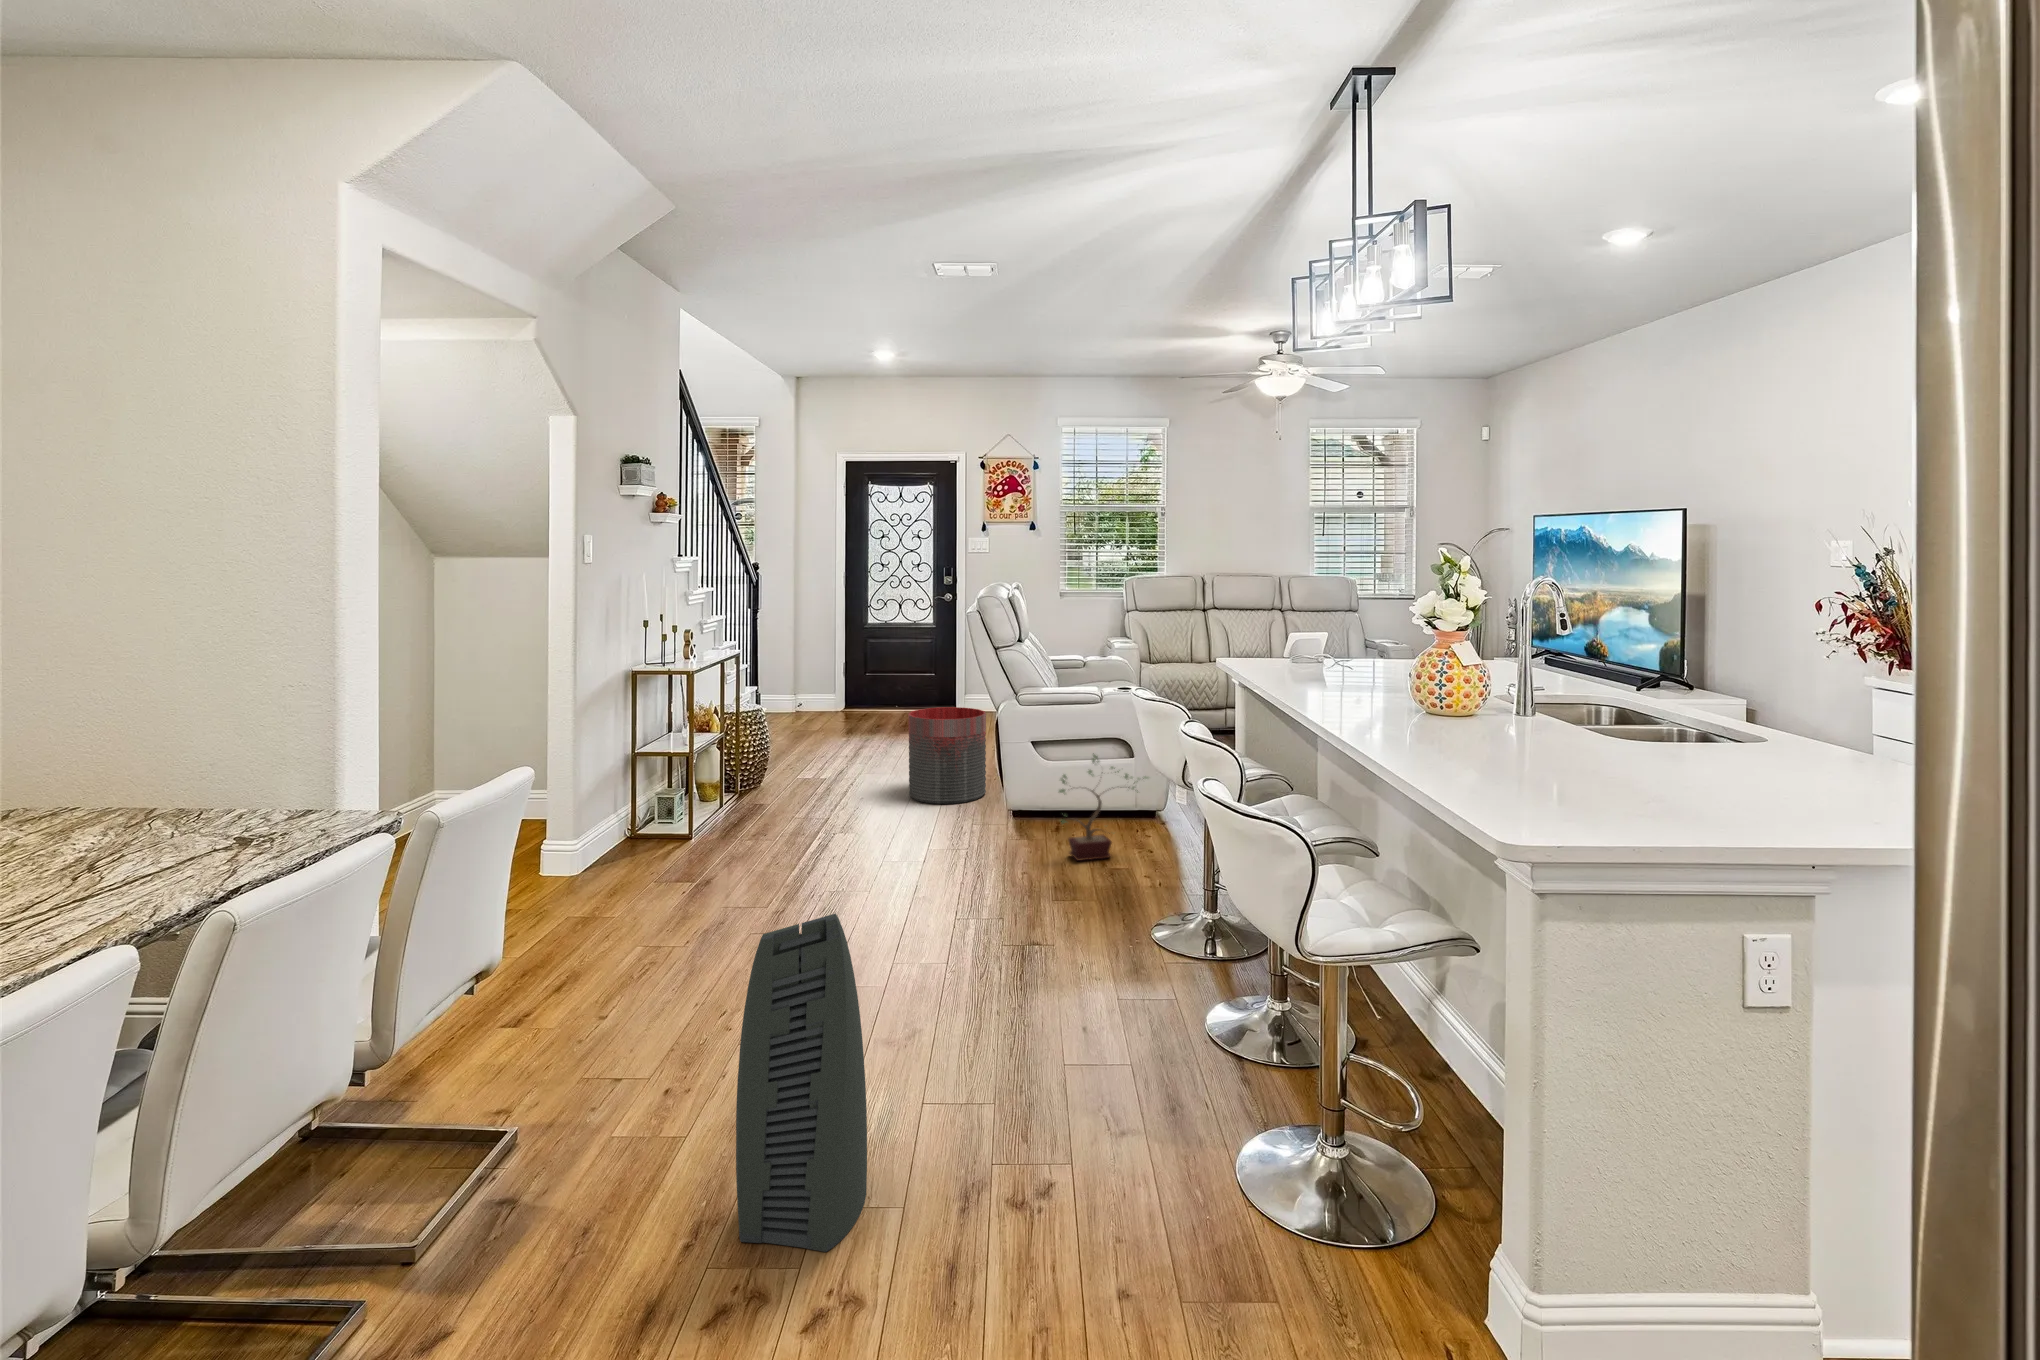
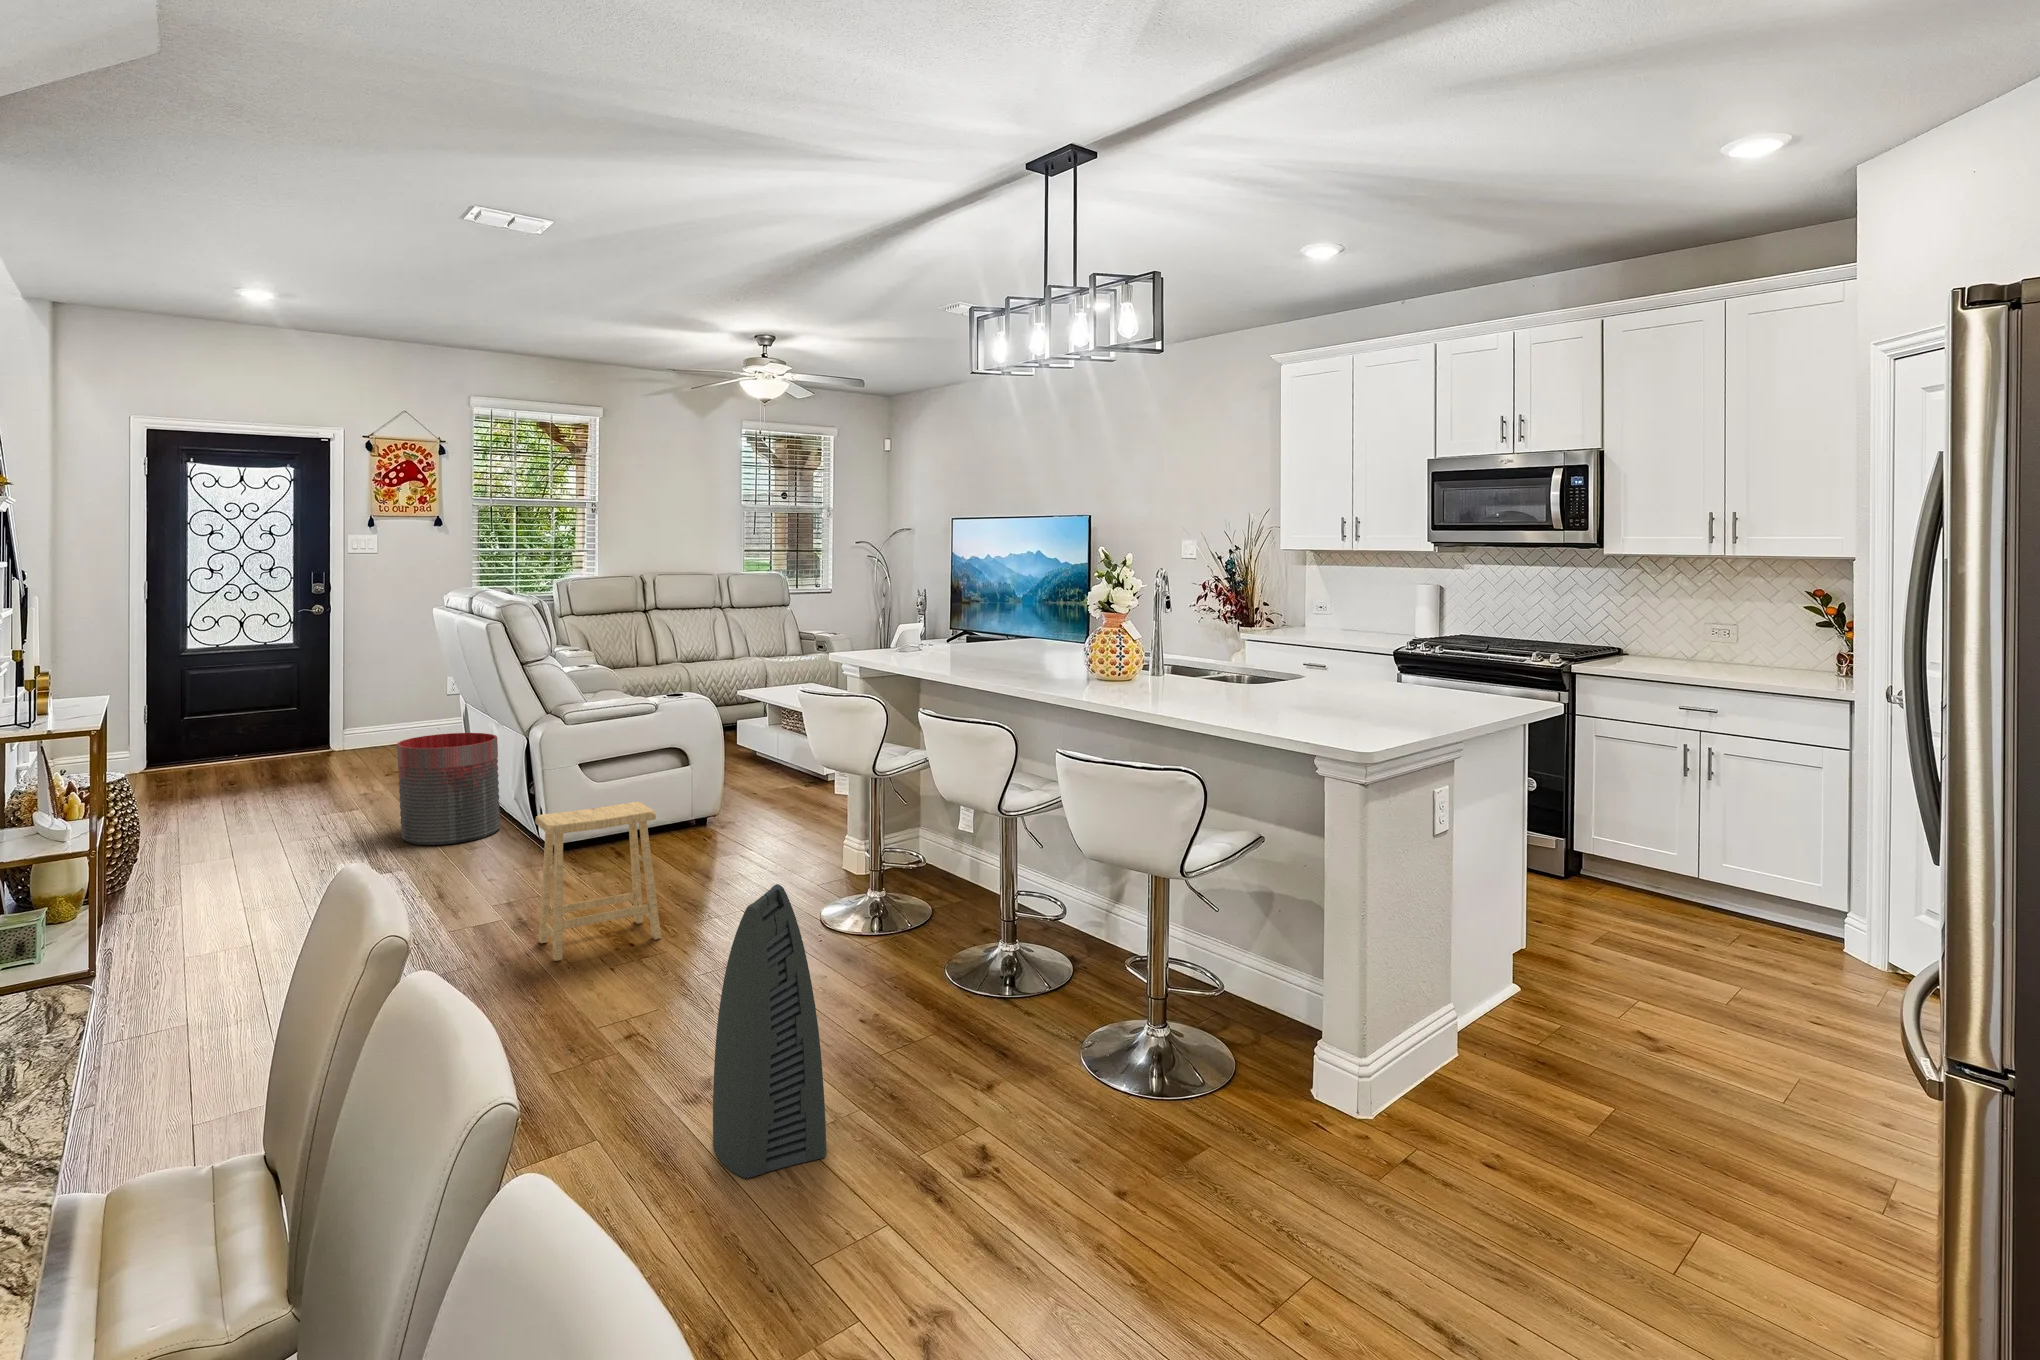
potted plant: present [1059,753,1147,861] -> none [660,757,746,865]
footstool: none [878,791,985,933] -> present [535,802,661,961]

